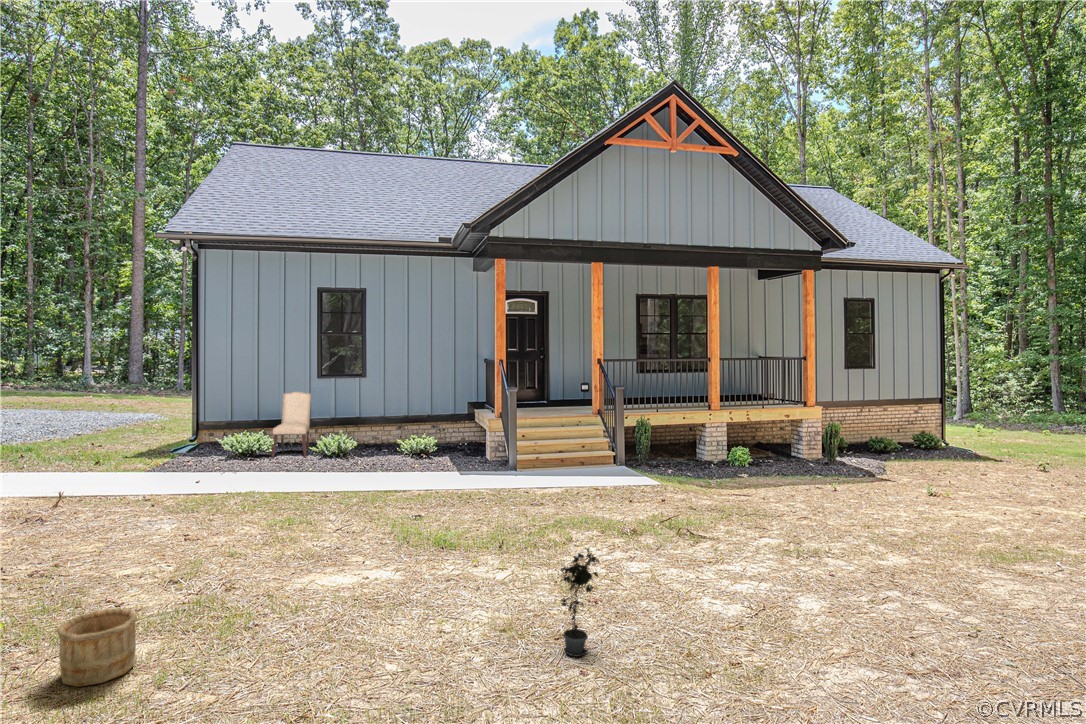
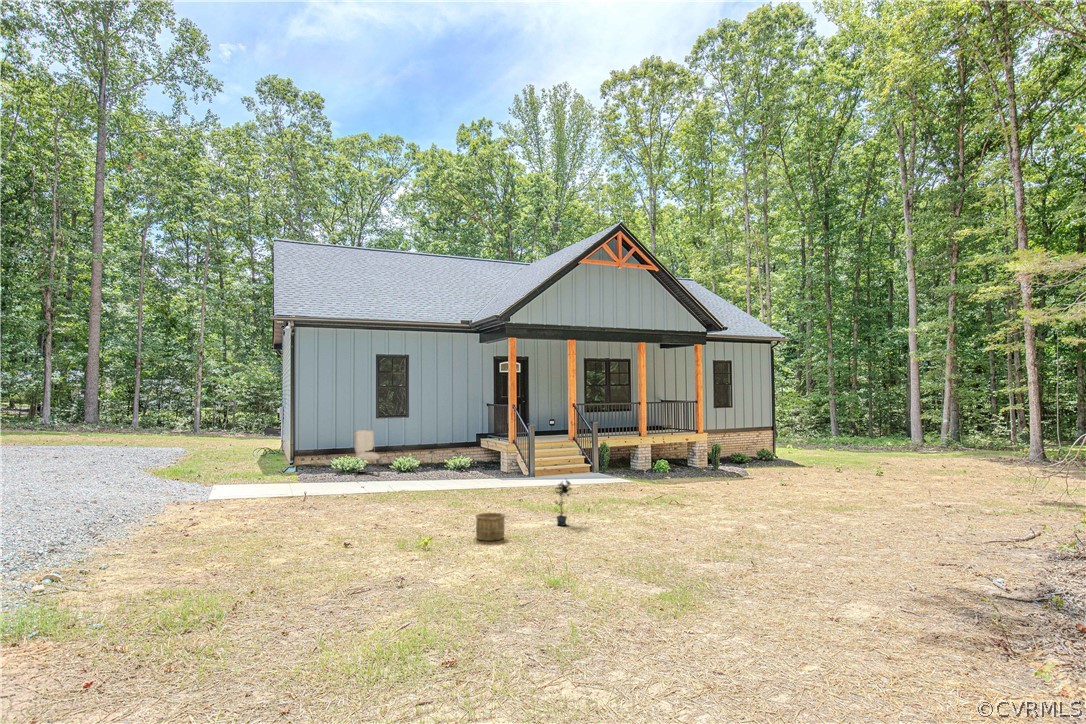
potted plant: present [561,548,599,657] -> present [555,480,571,526]

